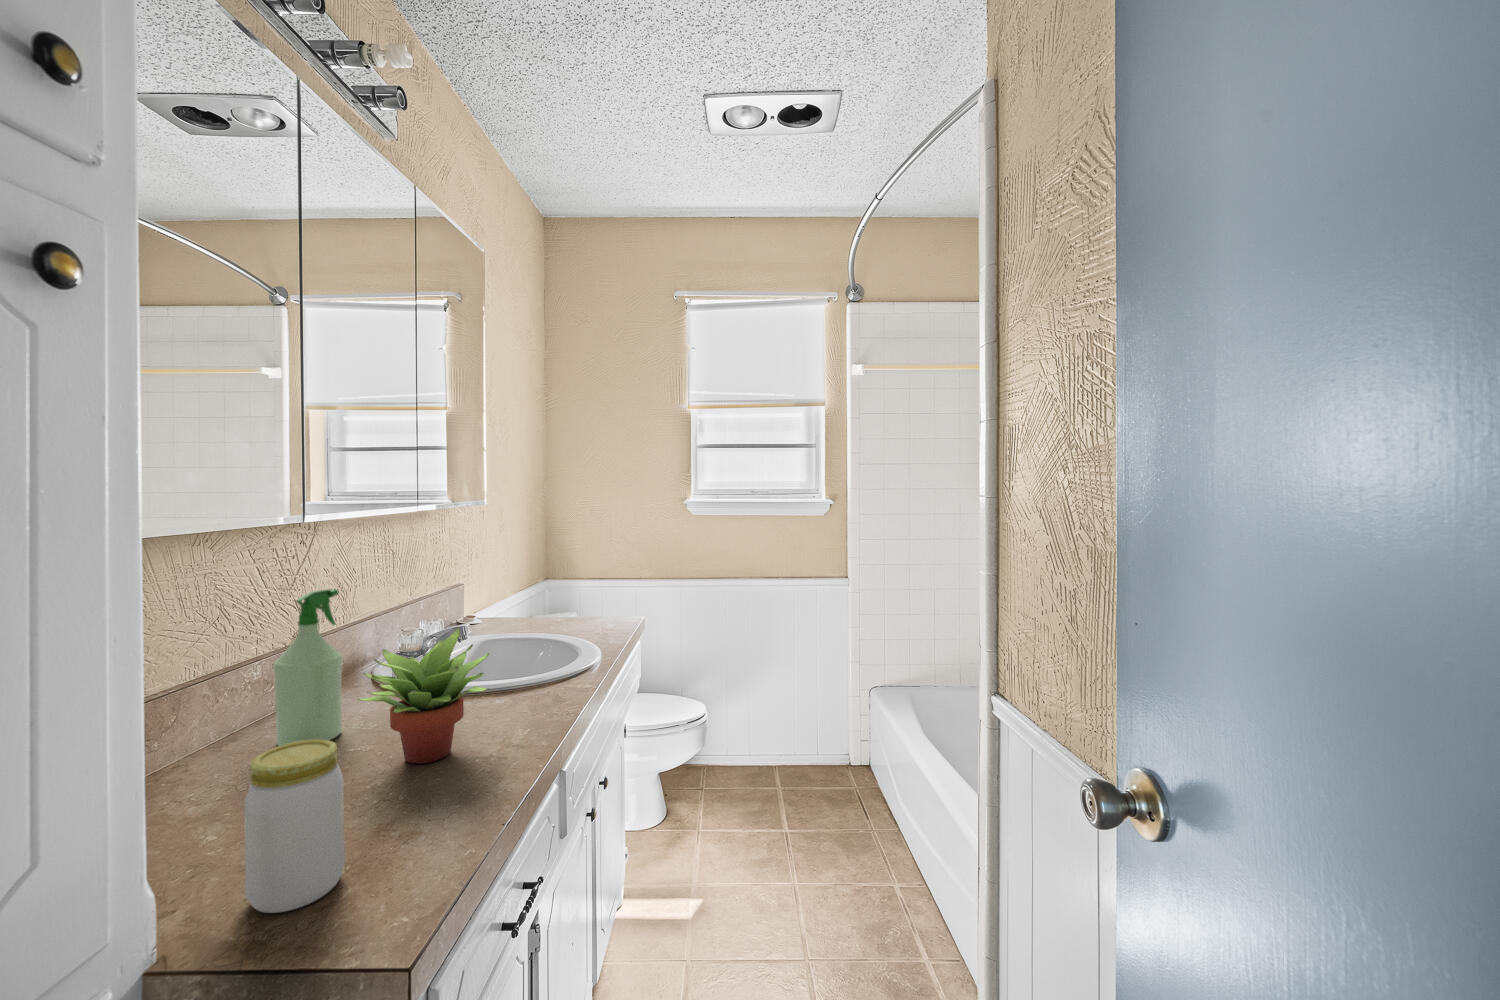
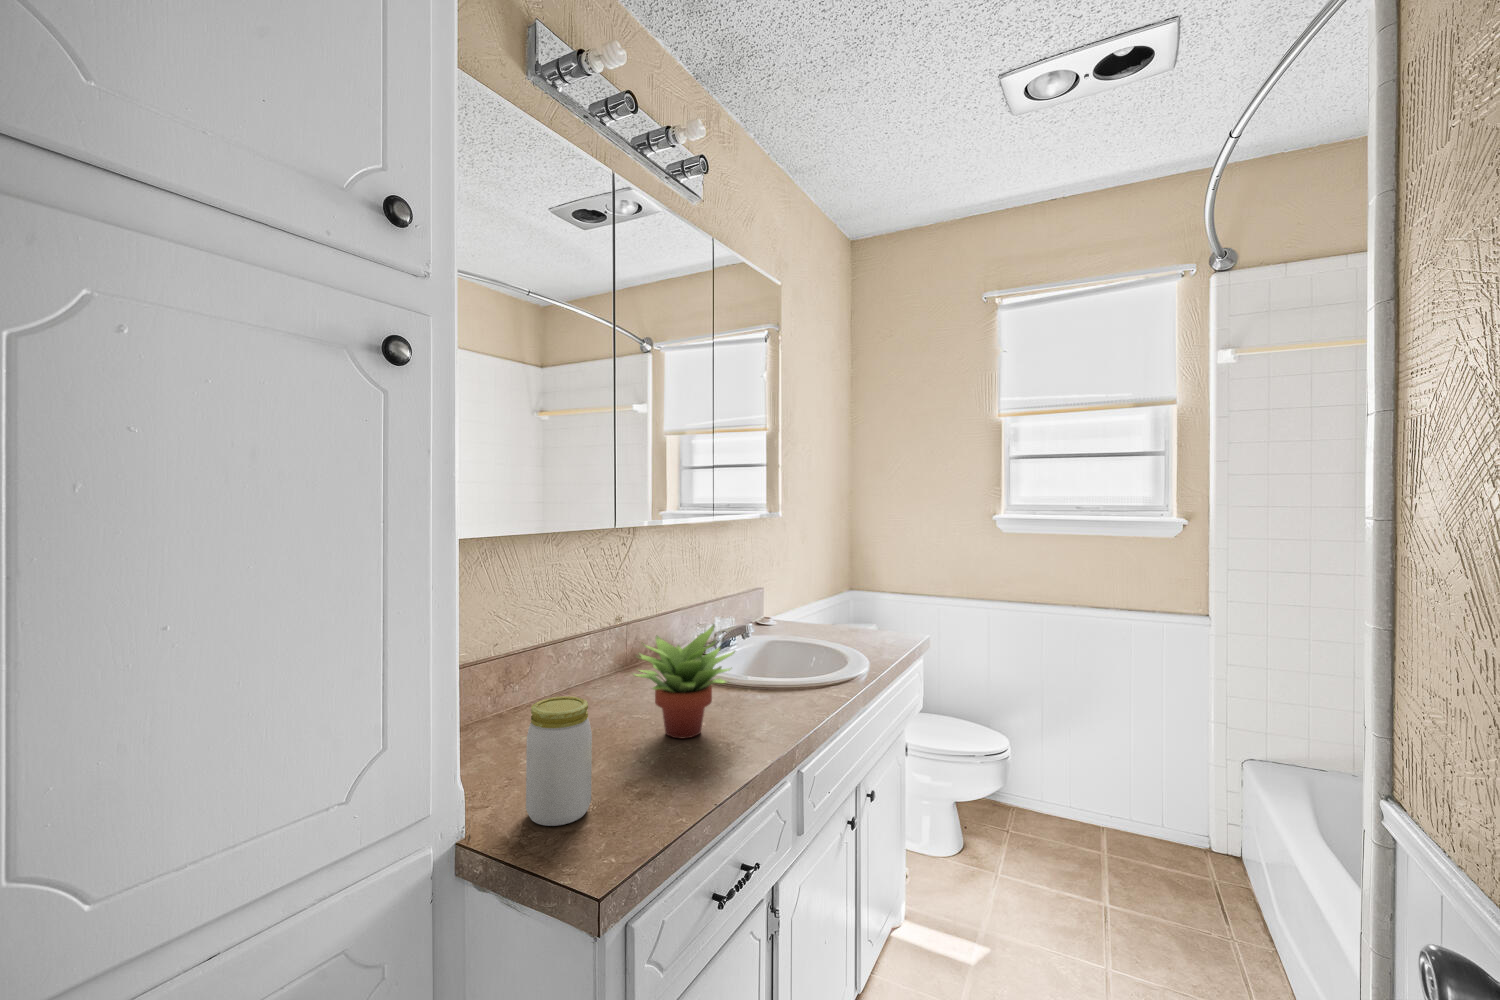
spray bottle: present [274,589,342,746] -> none [588,582,636,707]

